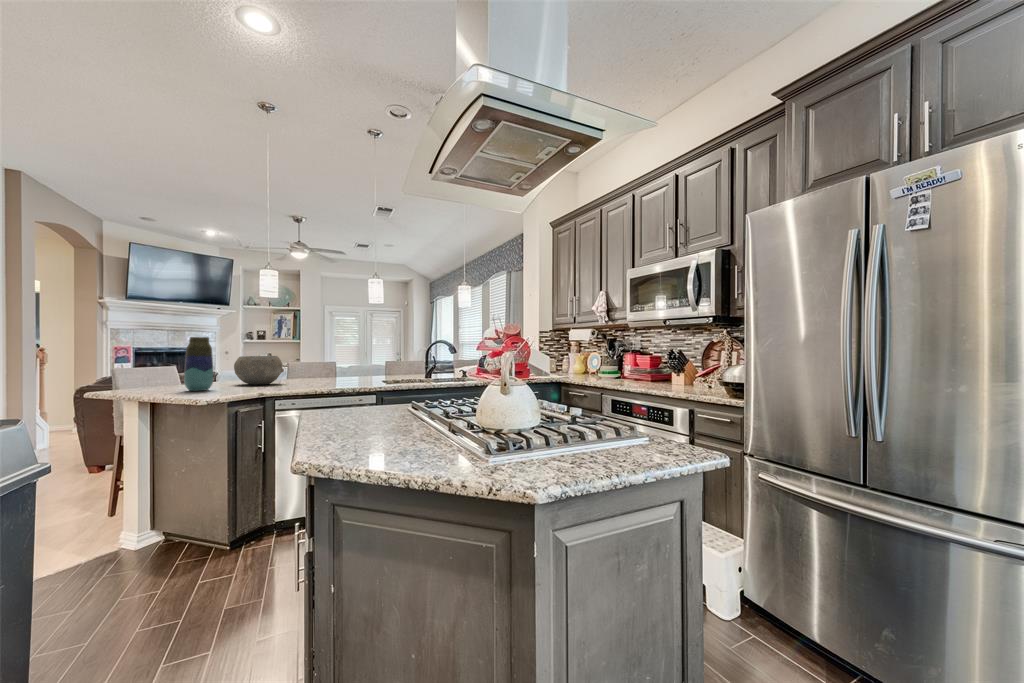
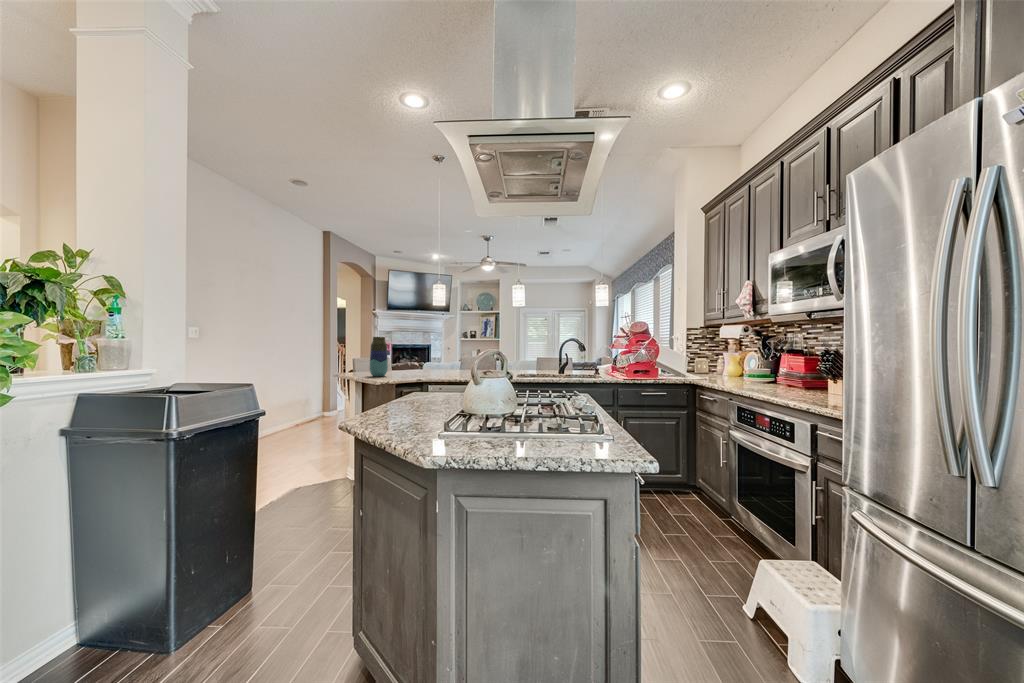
ceramic bowl: present [234,356,284,385] -> none [409,352,443,374]

